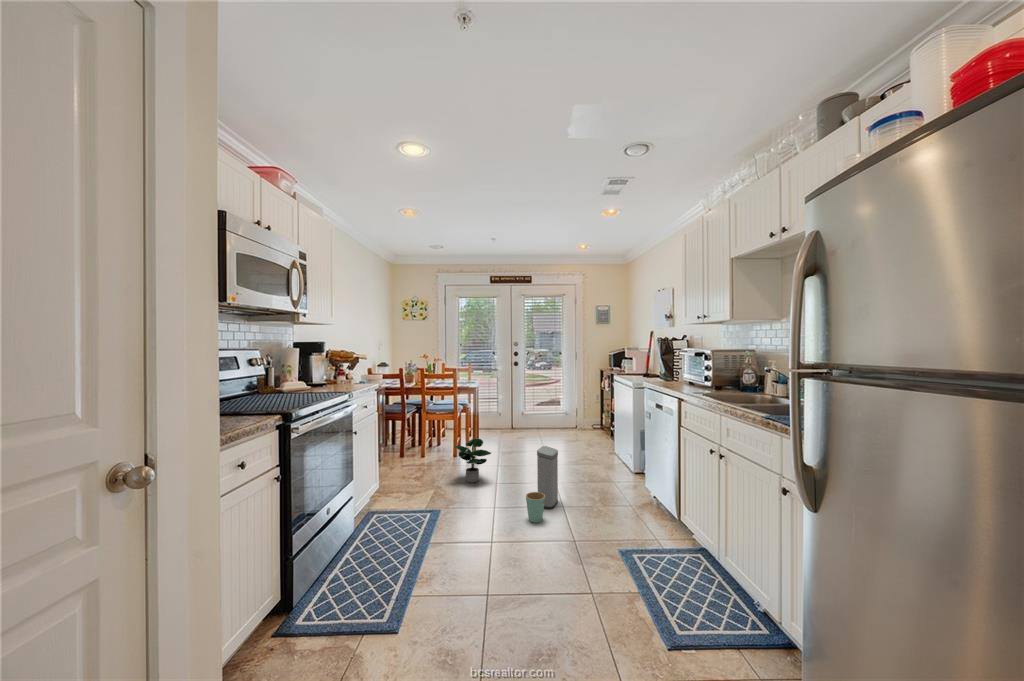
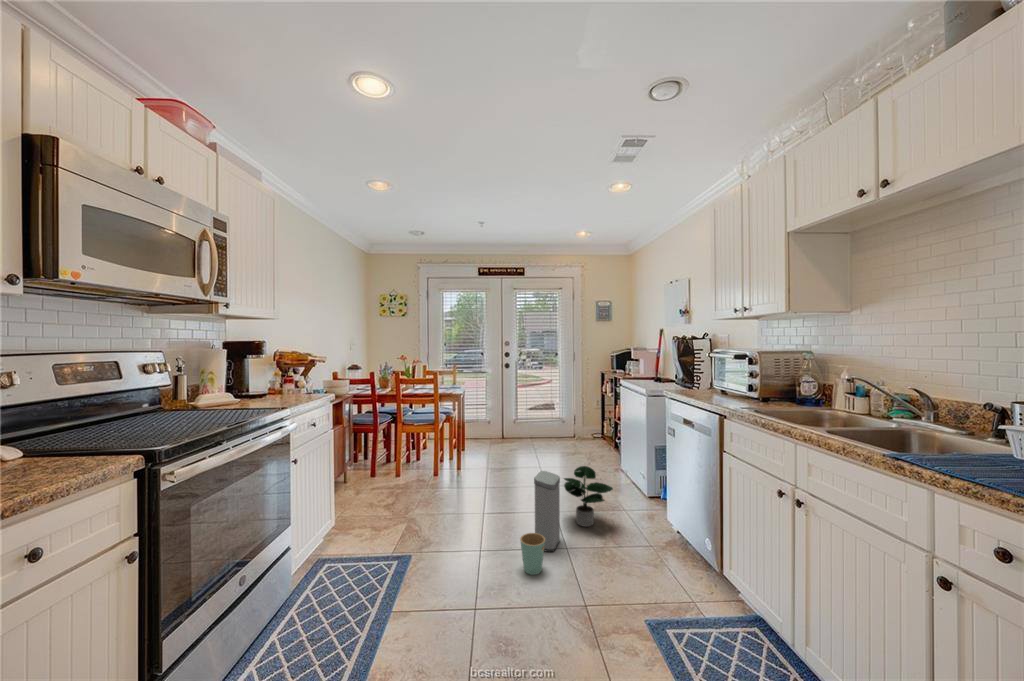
potted plant: present [455,438,491,483] -> present [564,466,613,527]

